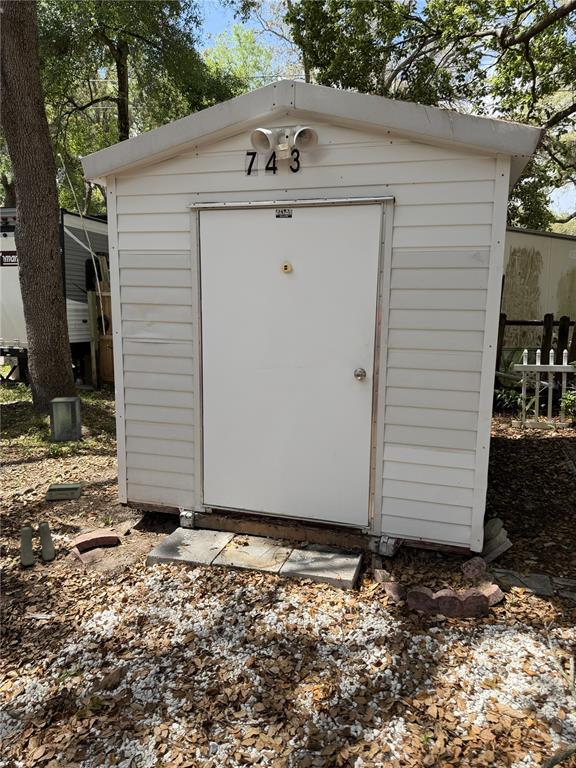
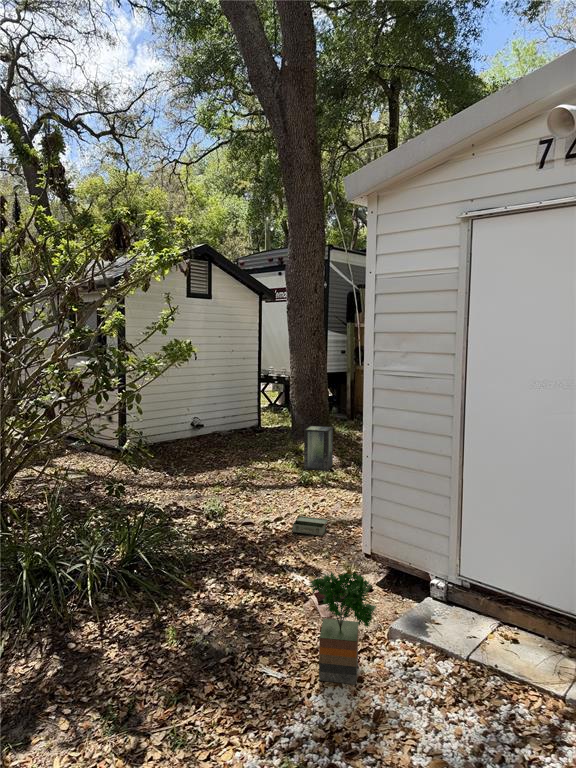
potted tree: none [71,513,135,610] -> present [309,572,376,684]
boots: present [20,521,55,566] -> none [261,560,293,606]

